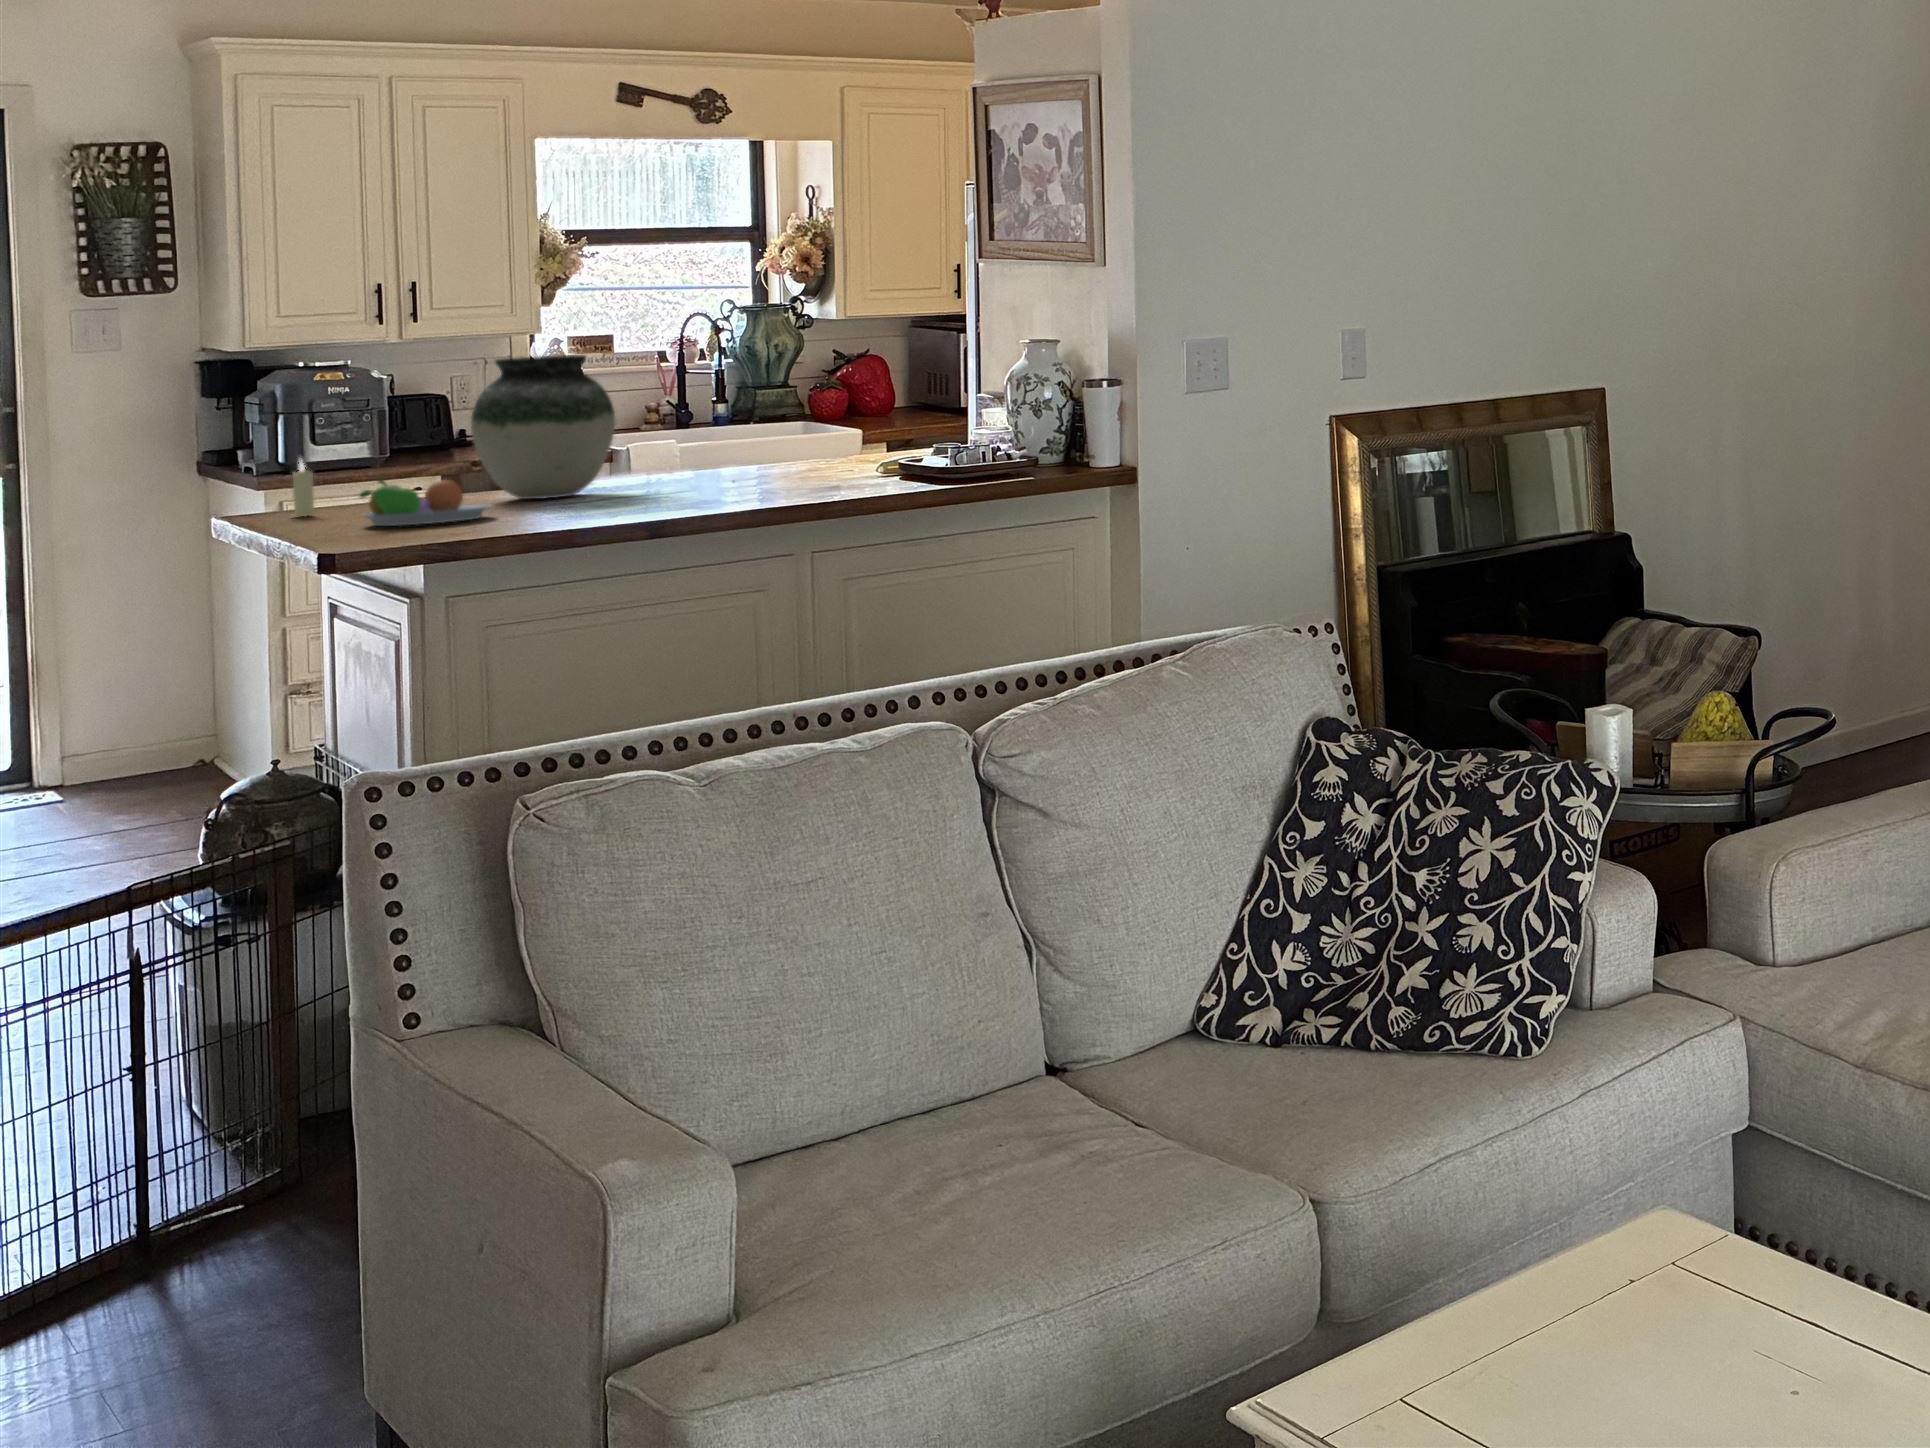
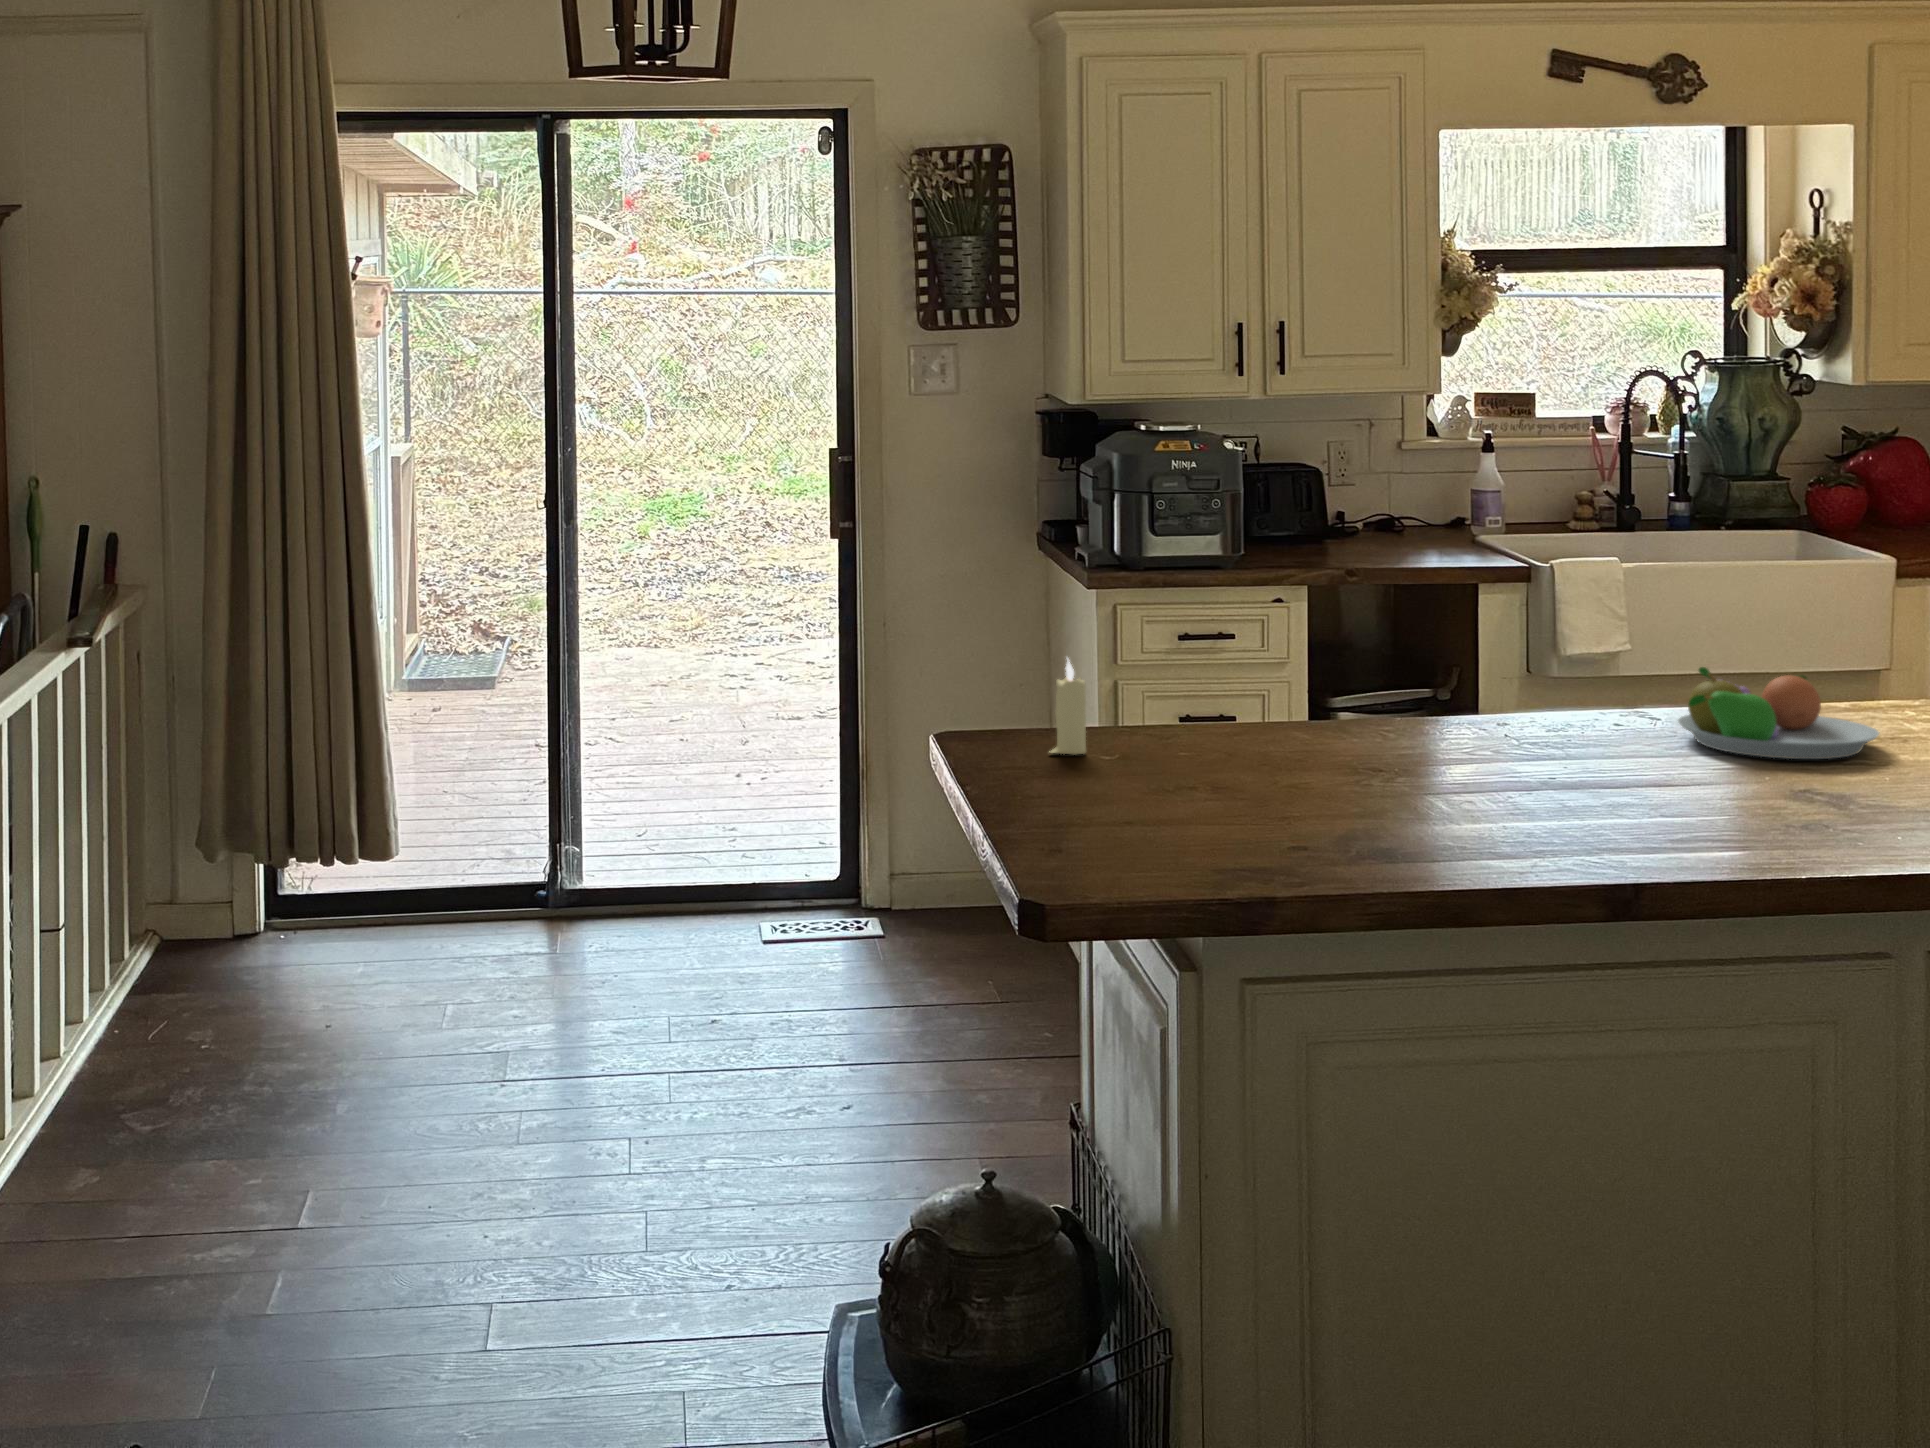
vase: present [471,355,616,499] -> none [1327,510,1570,770]
fruit bowl: present [360,478,490,526] -> present [1678,667,1880,759]

